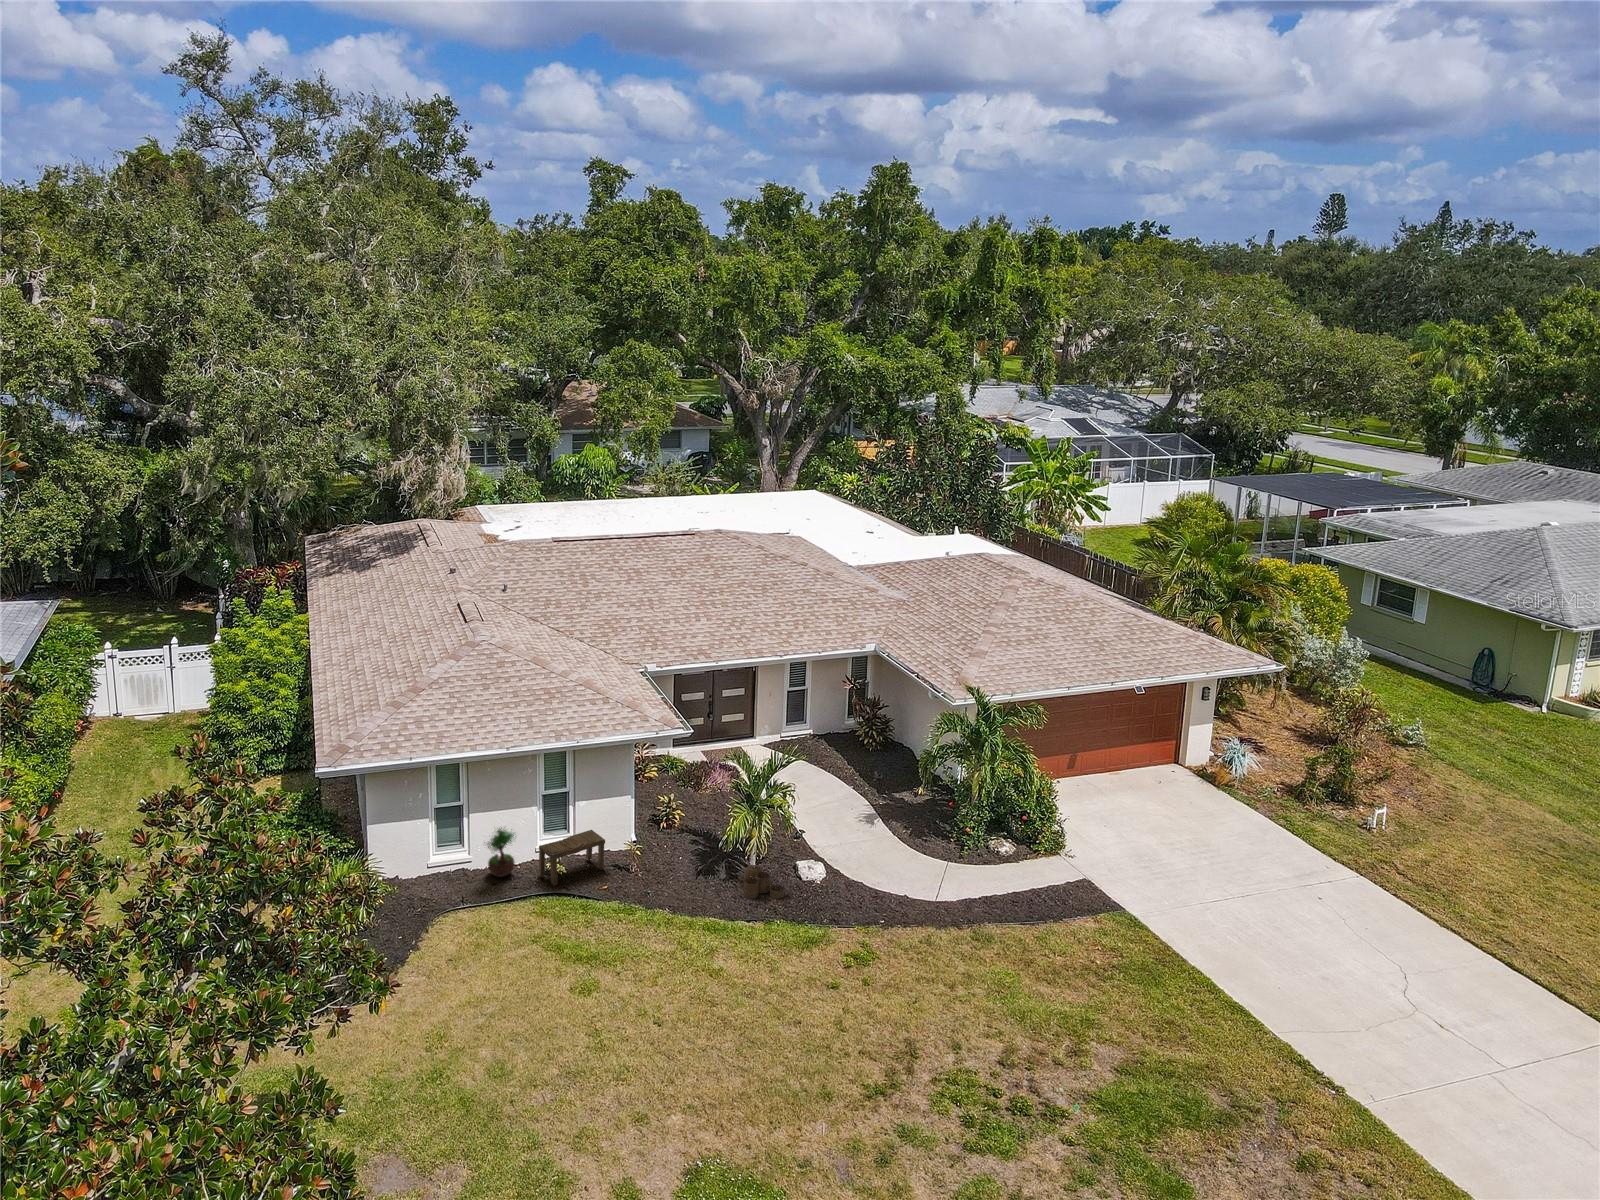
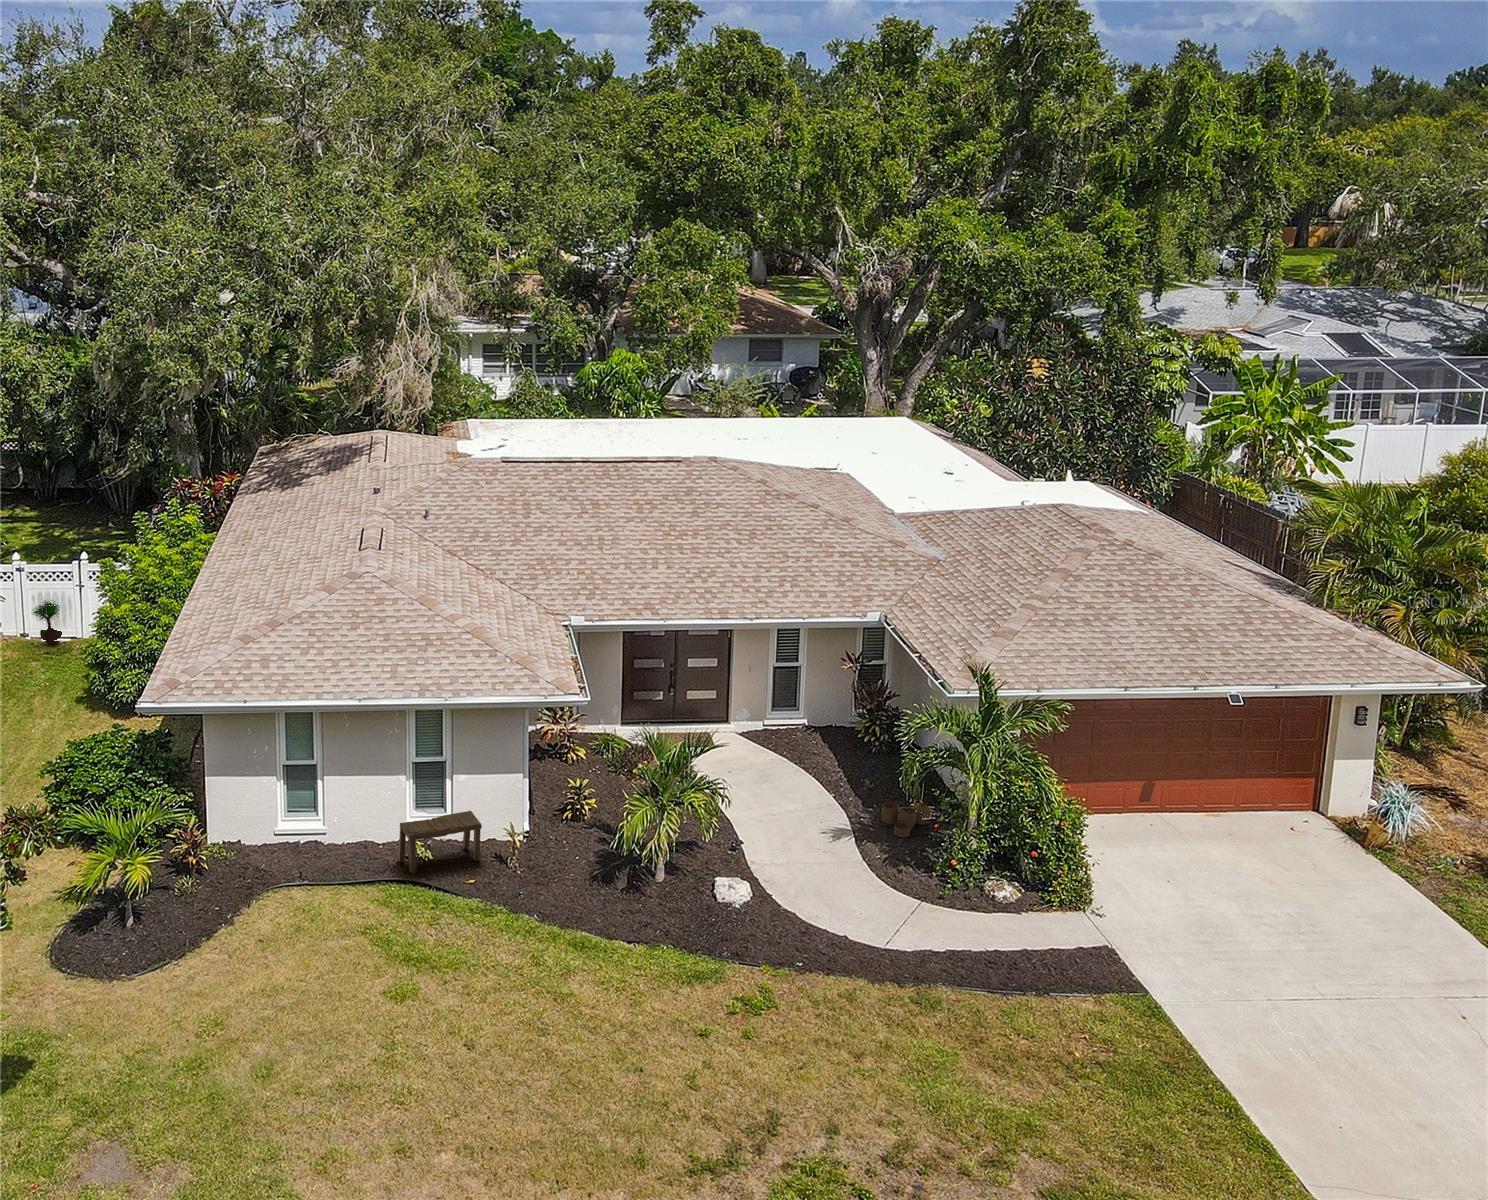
potted tree: present [487,828,515,877] -> present [32,601,62,644]
woven basket: present [744,865,785,898] -> present [882,799,931,837]

